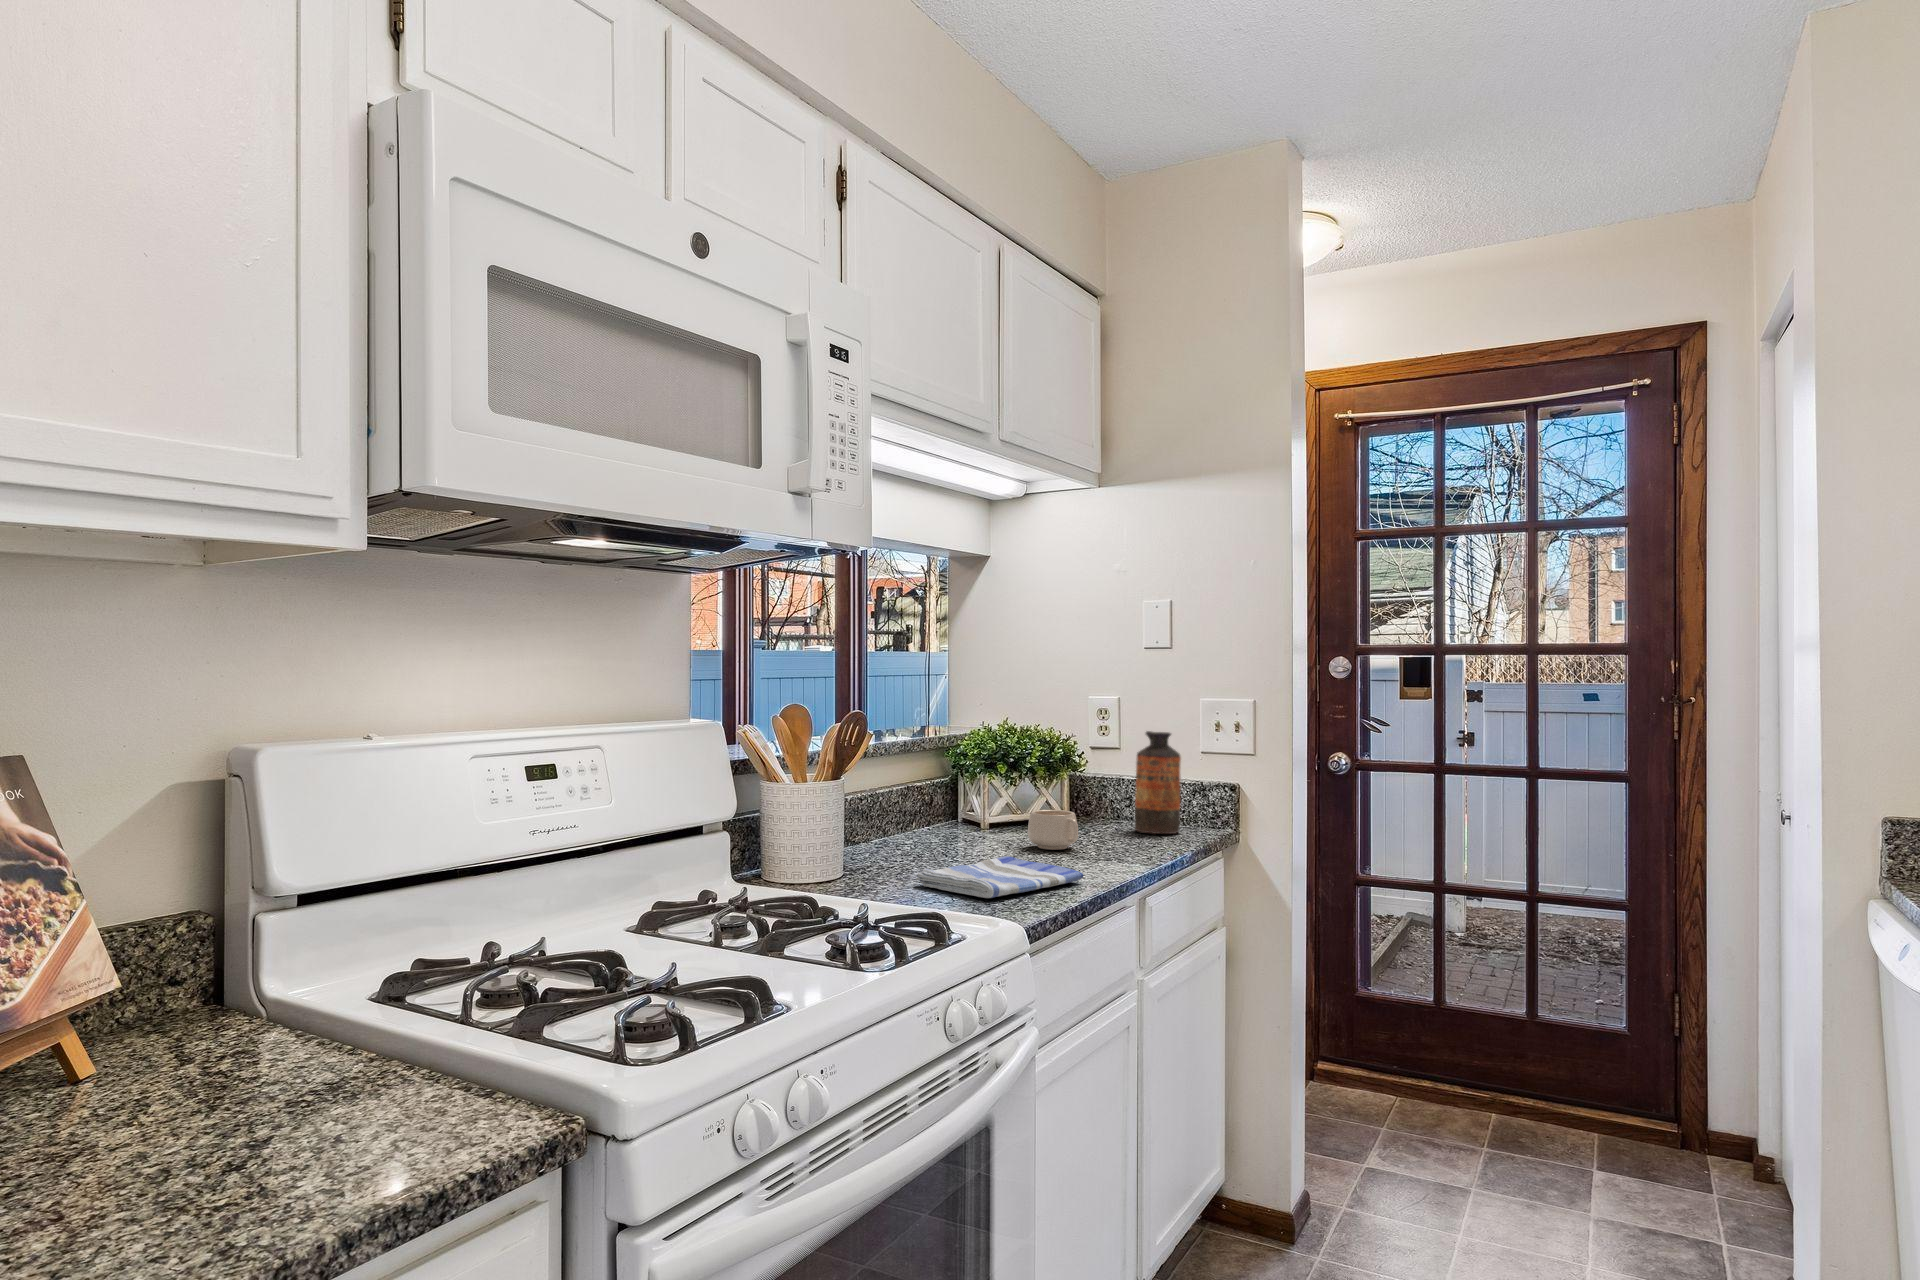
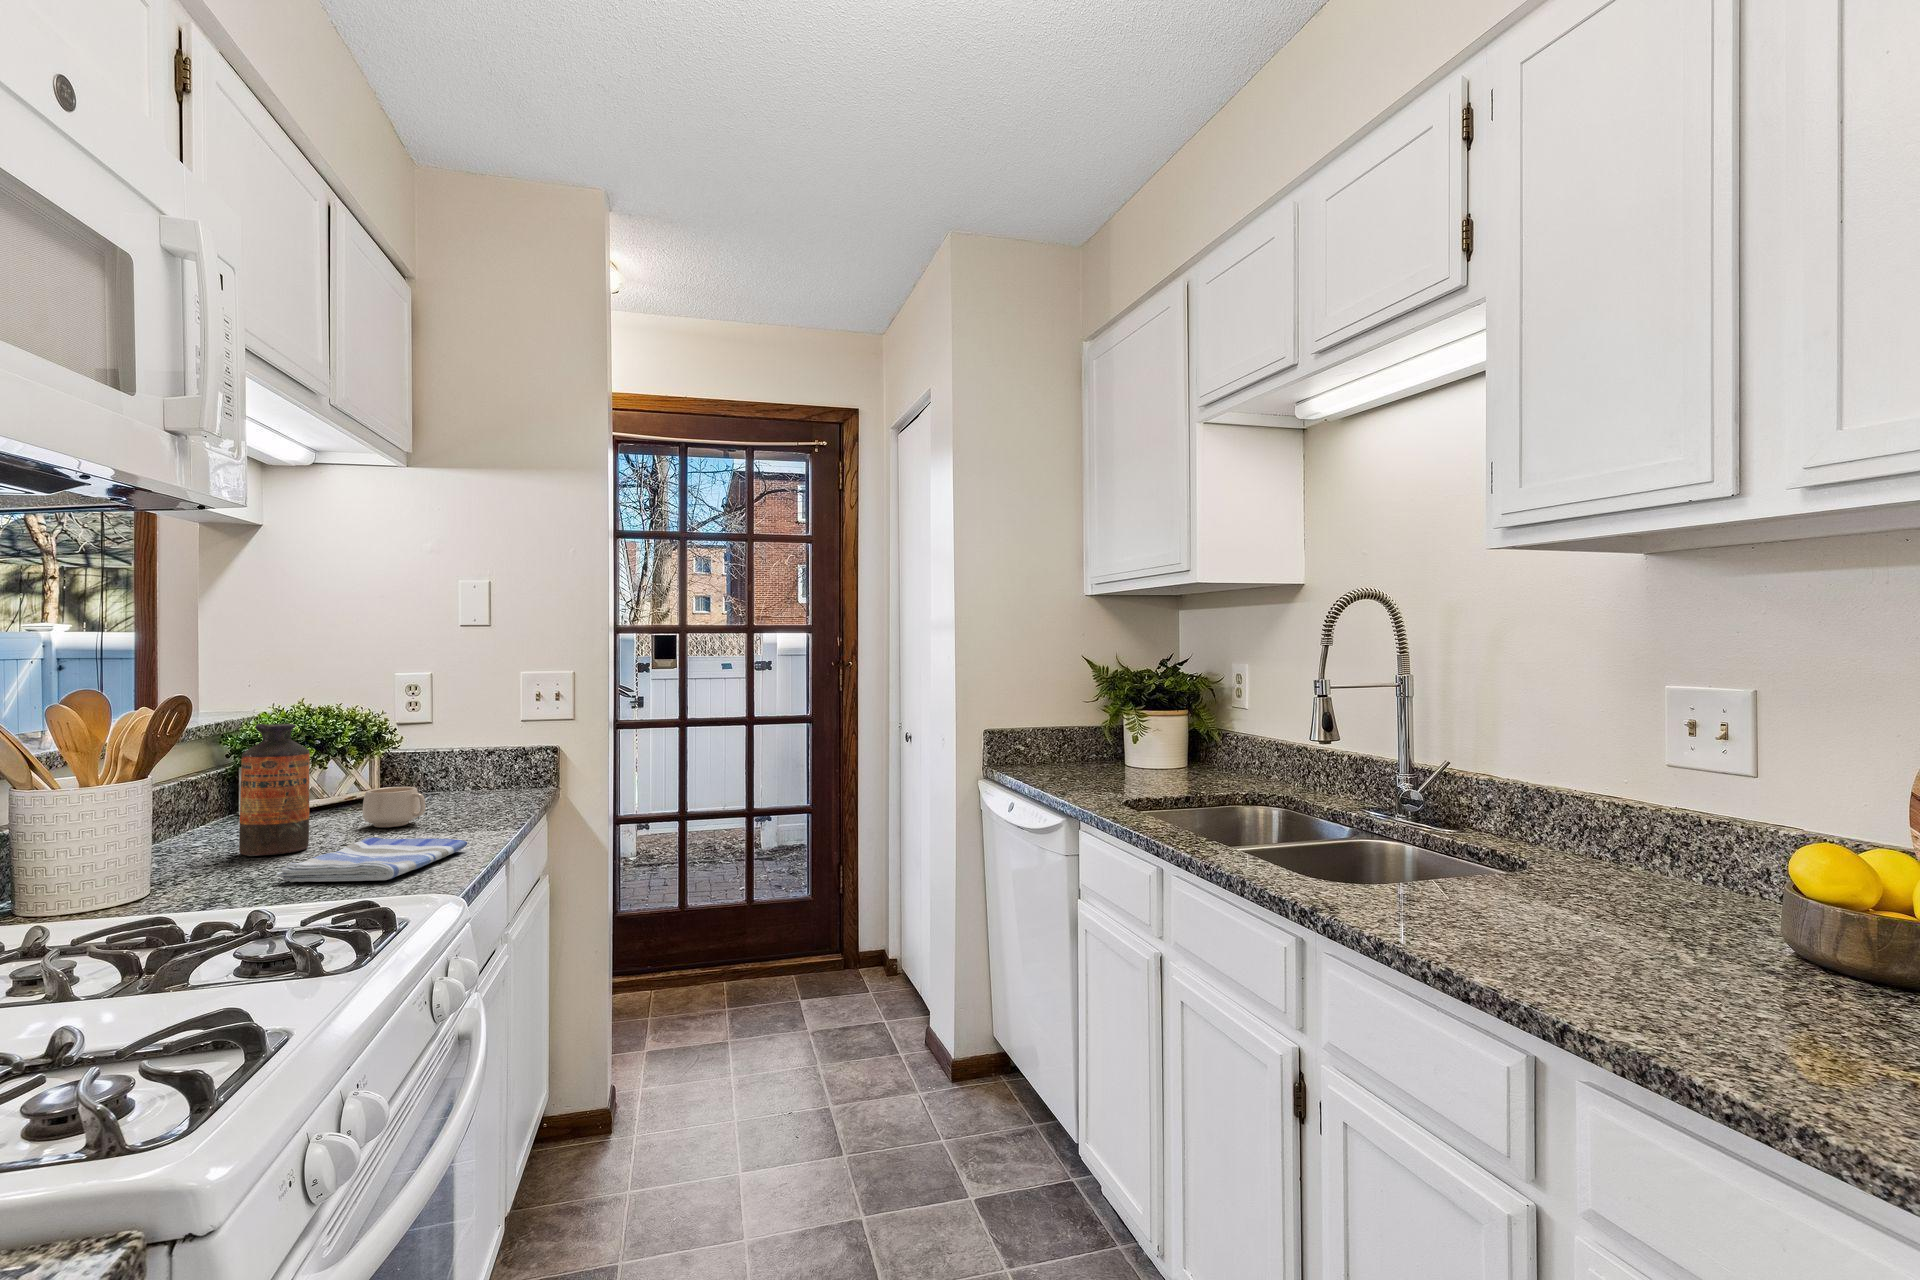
bottle: present [1135,731,1181,834] -> present [239,724,310,856]

